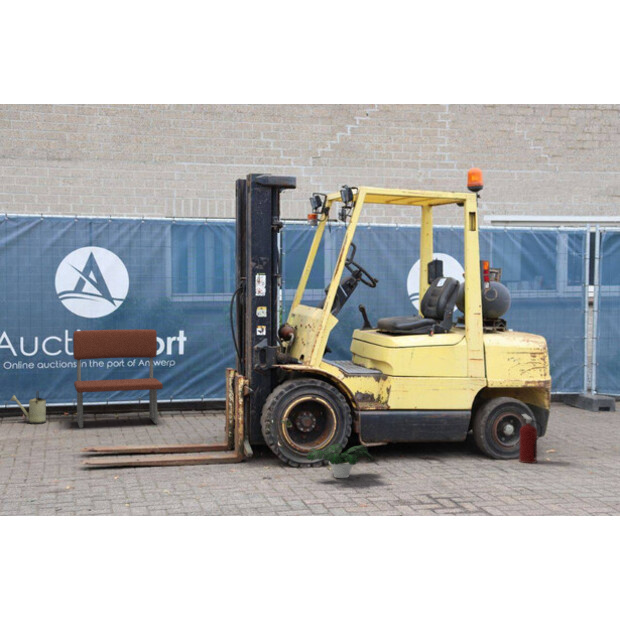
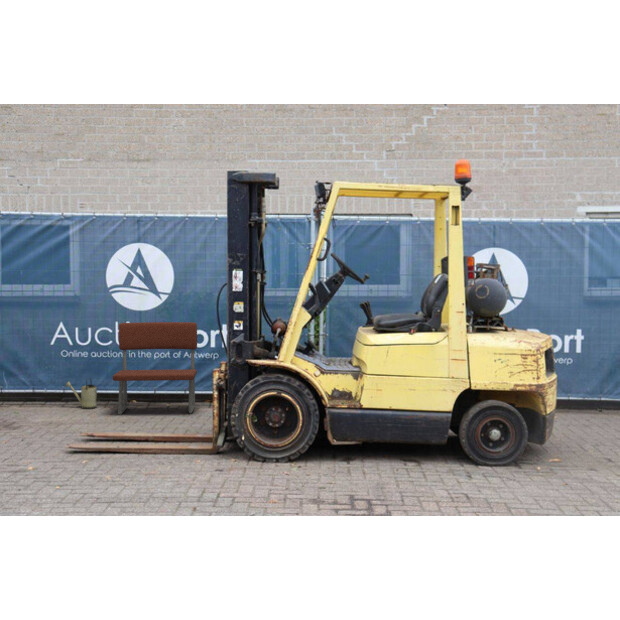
fire extinguisher: present [519,414,542,463] -> none [507,419,526,473]
potted plant: present [307,443,375,478] -> none [259,441,328,476]

